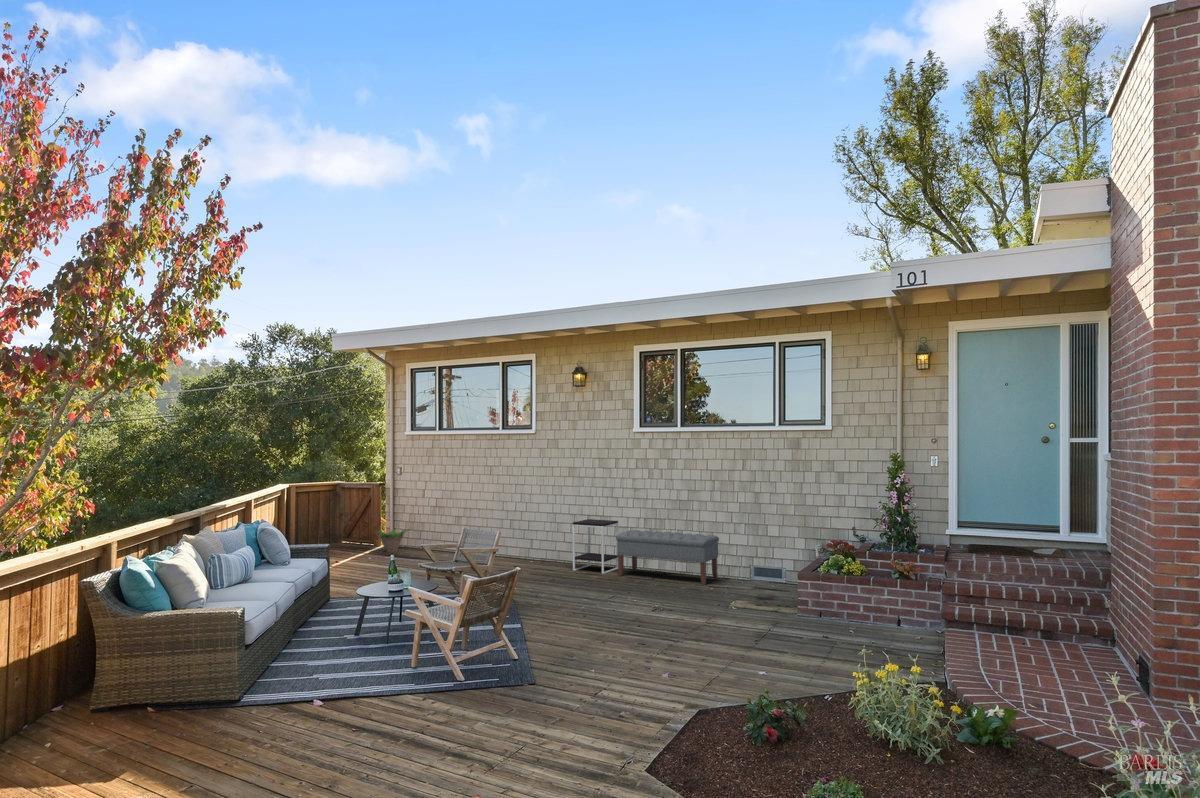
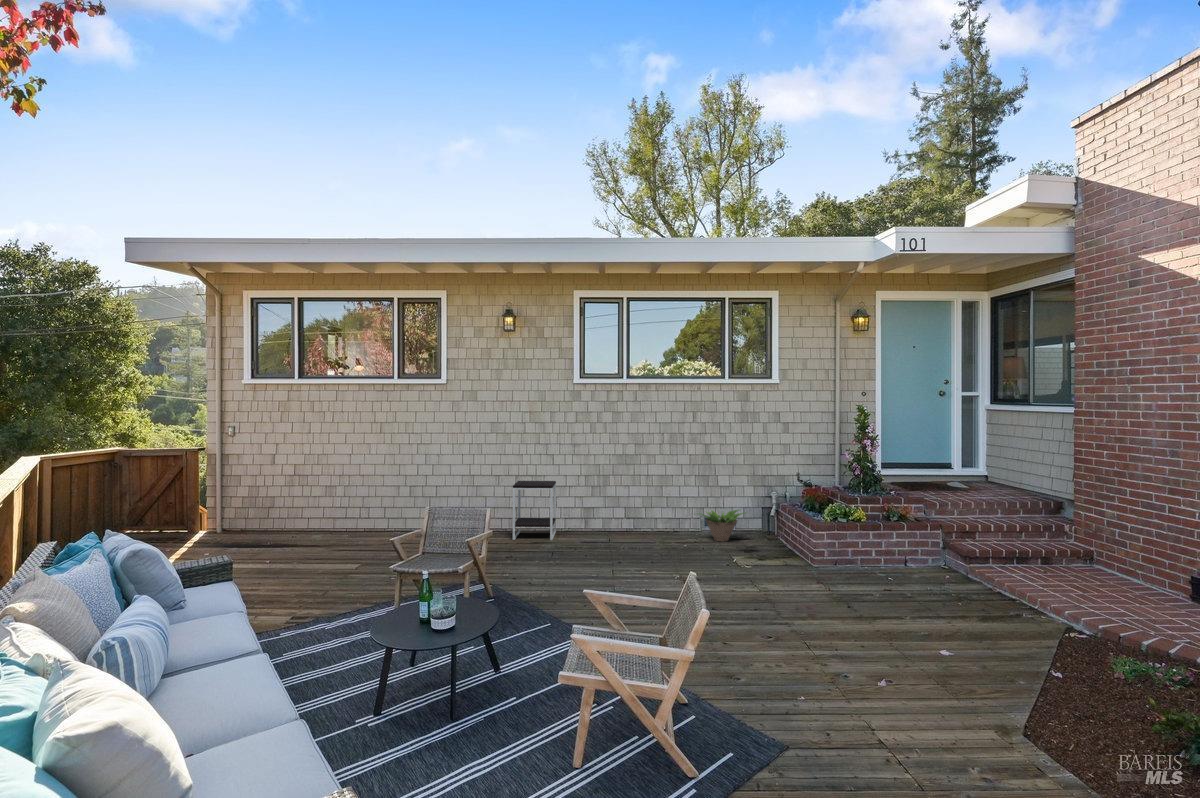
decorative plant: present [374,529,409,552] -> present [700,510,743,541]
bench: present [616,530,719,585] -> none [570,490,675,542]

